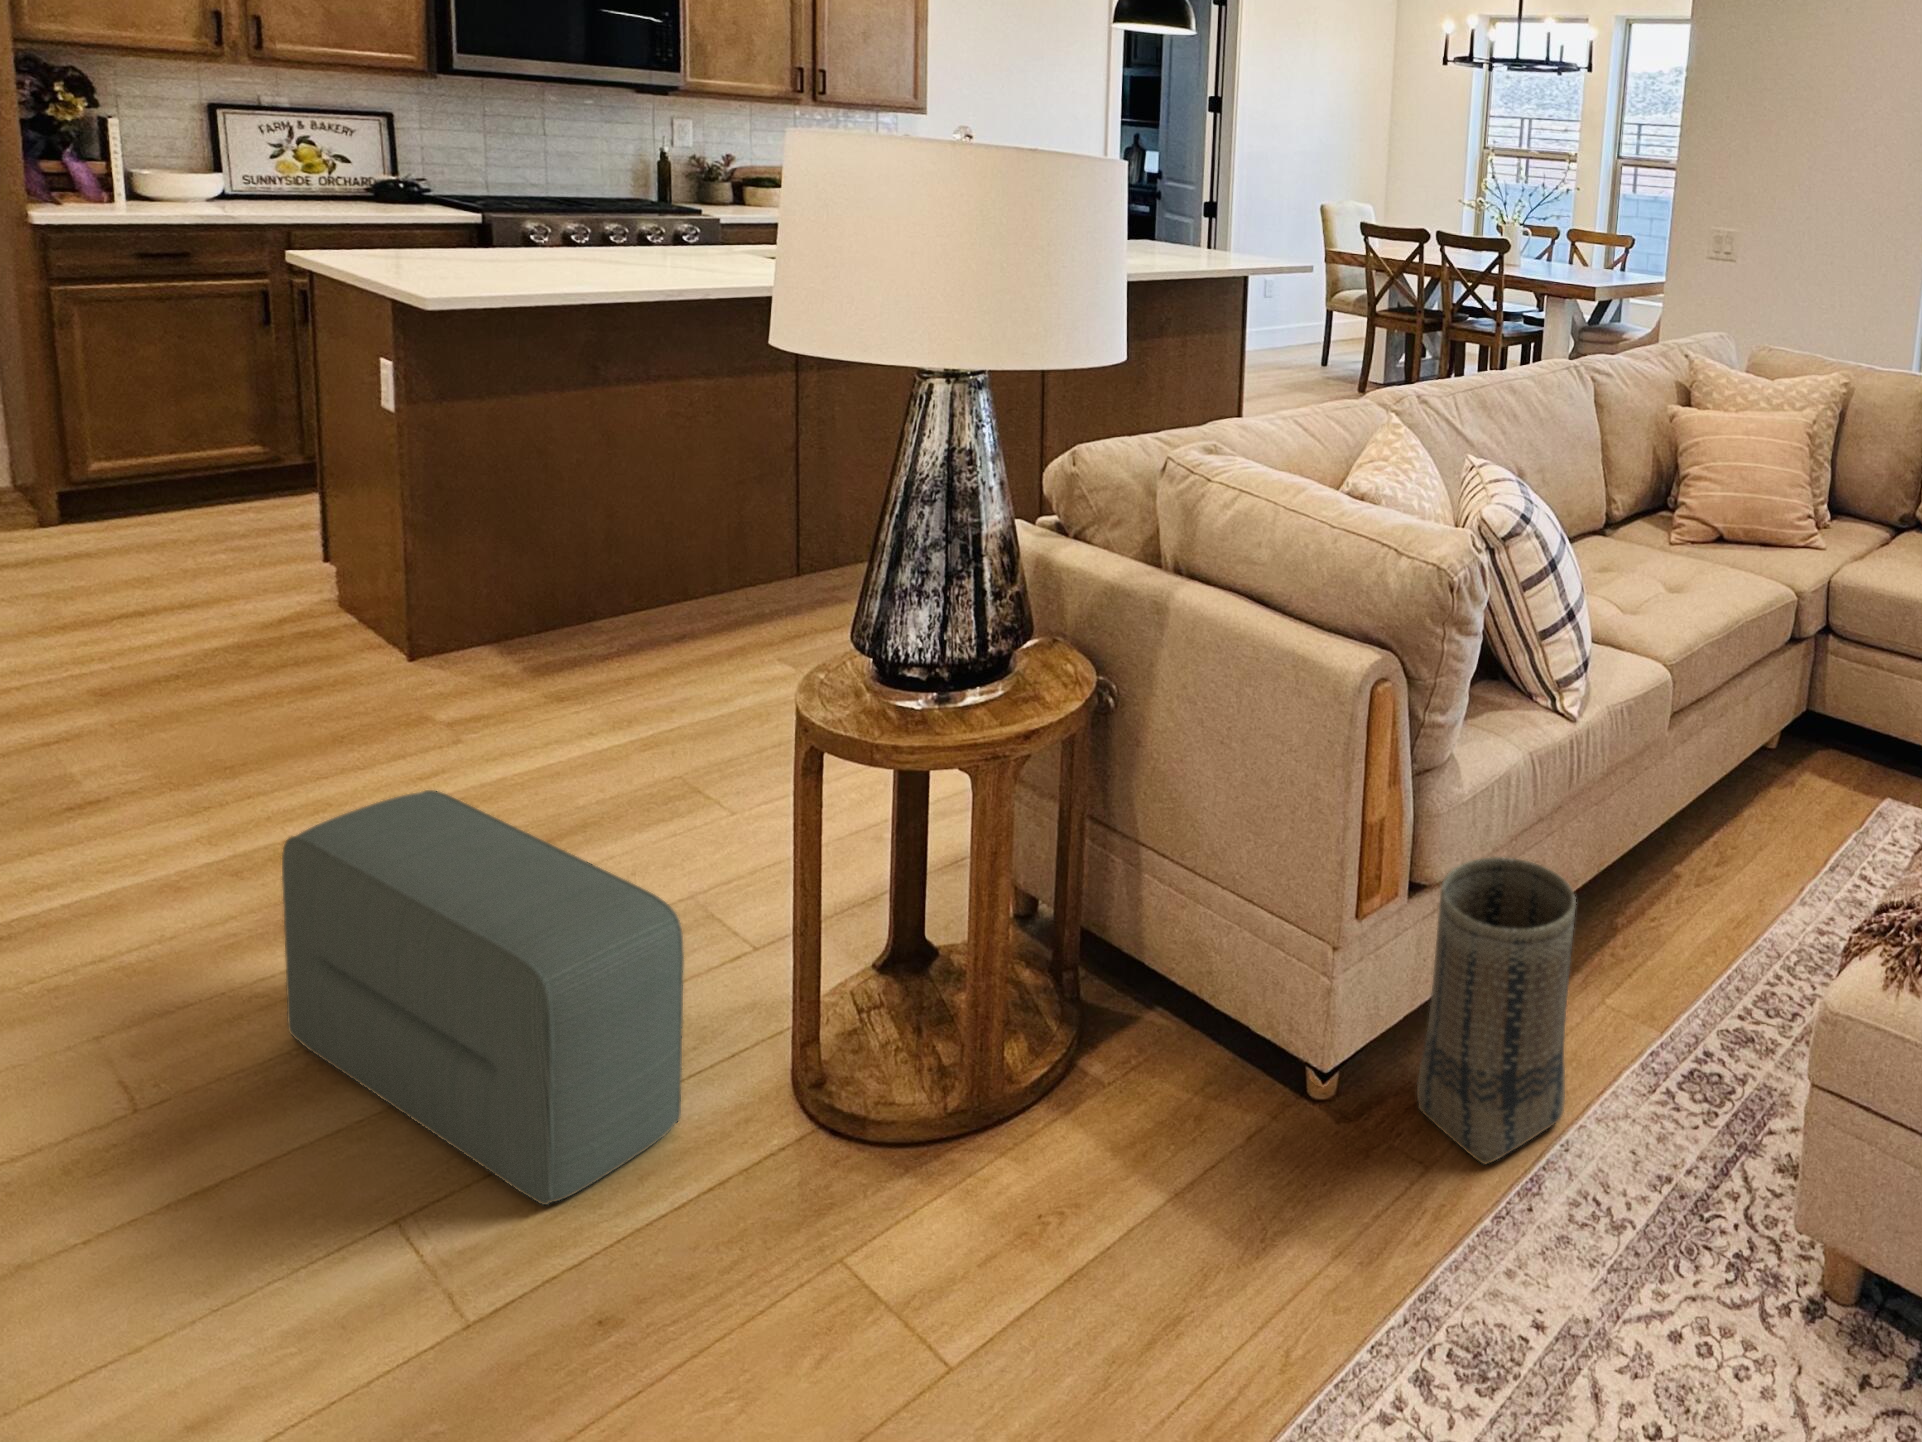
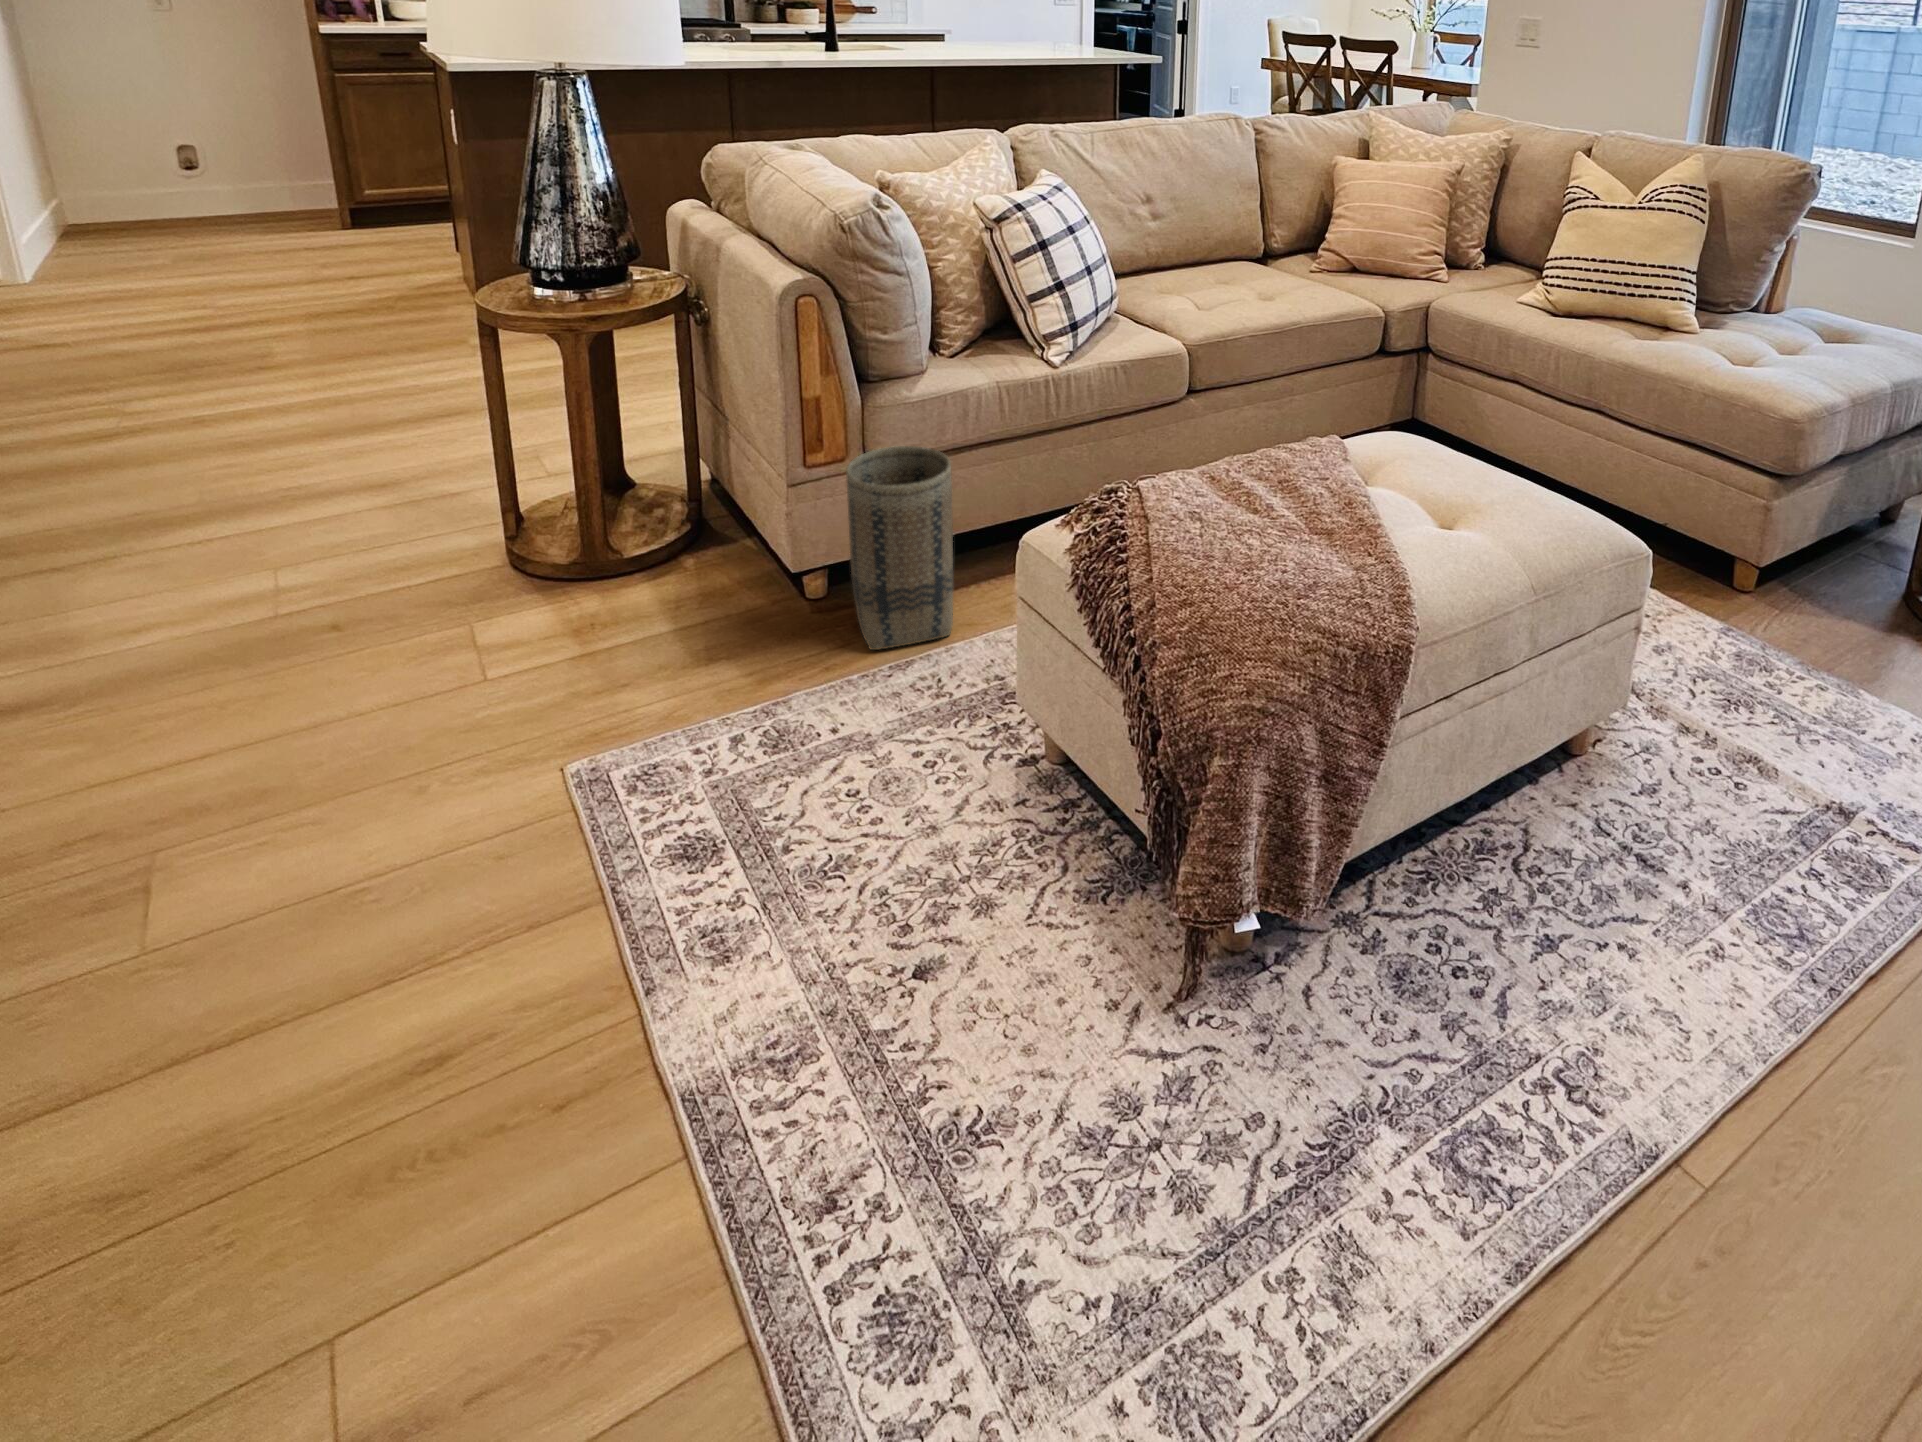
pouf: present [282,790,684,1205] -> none [253,347,425,573]

